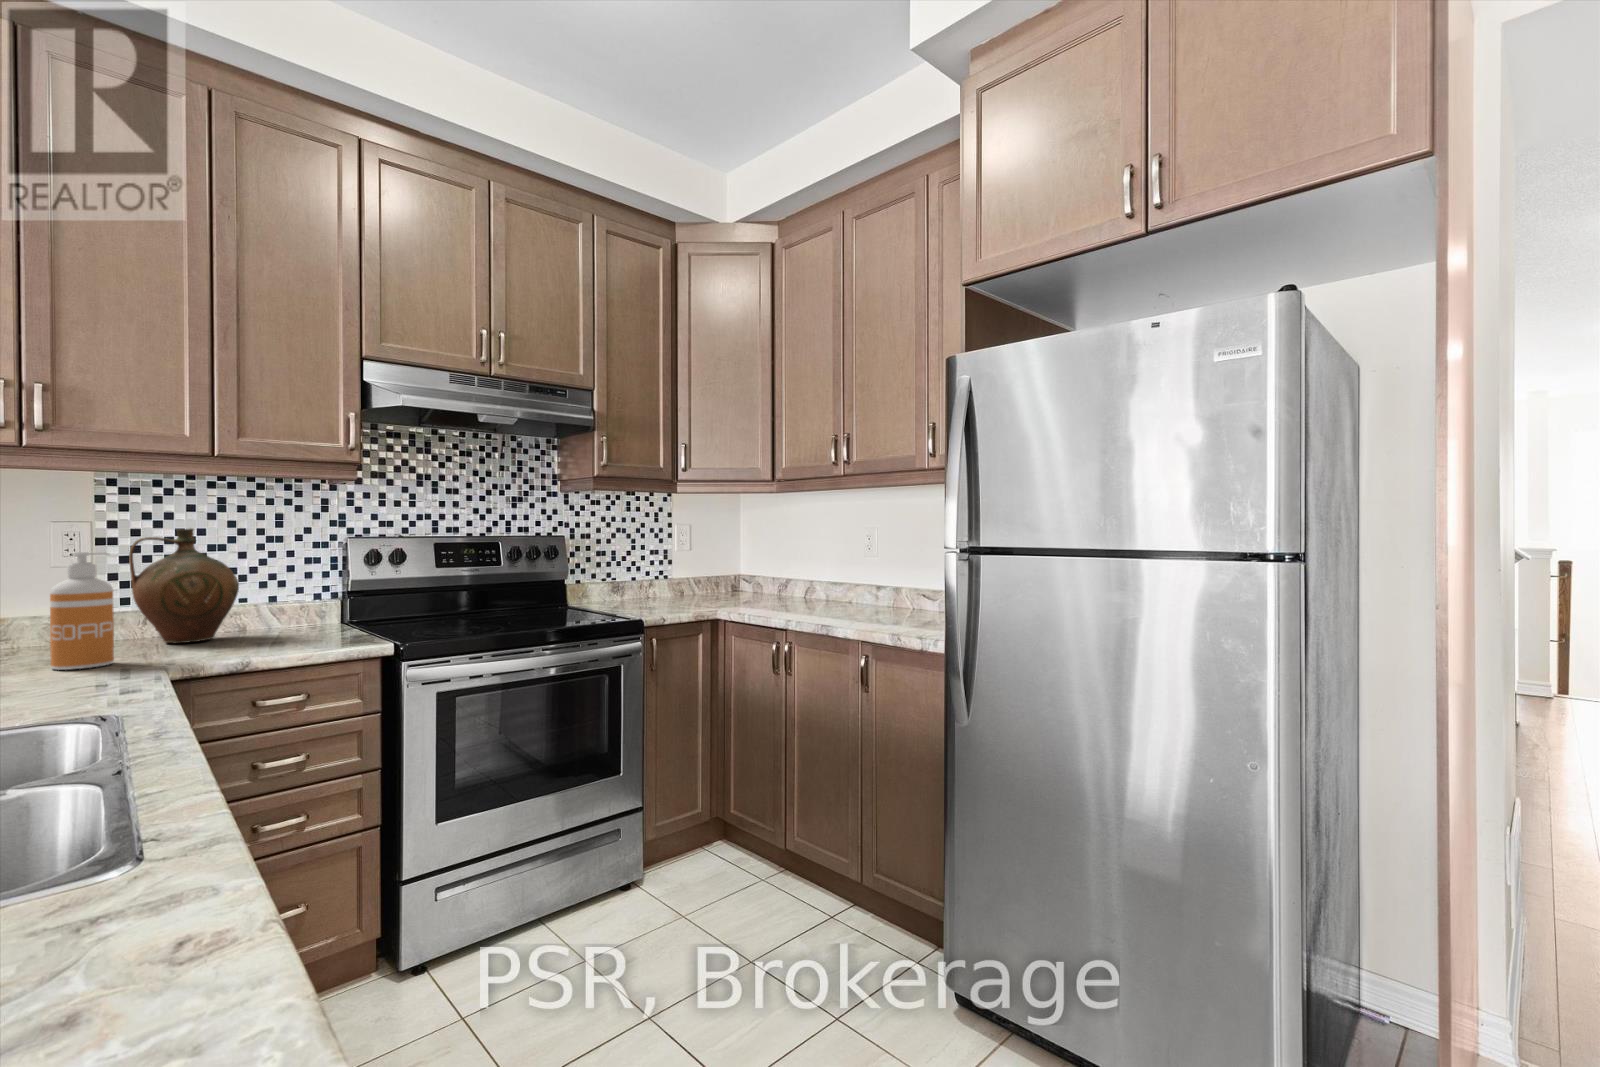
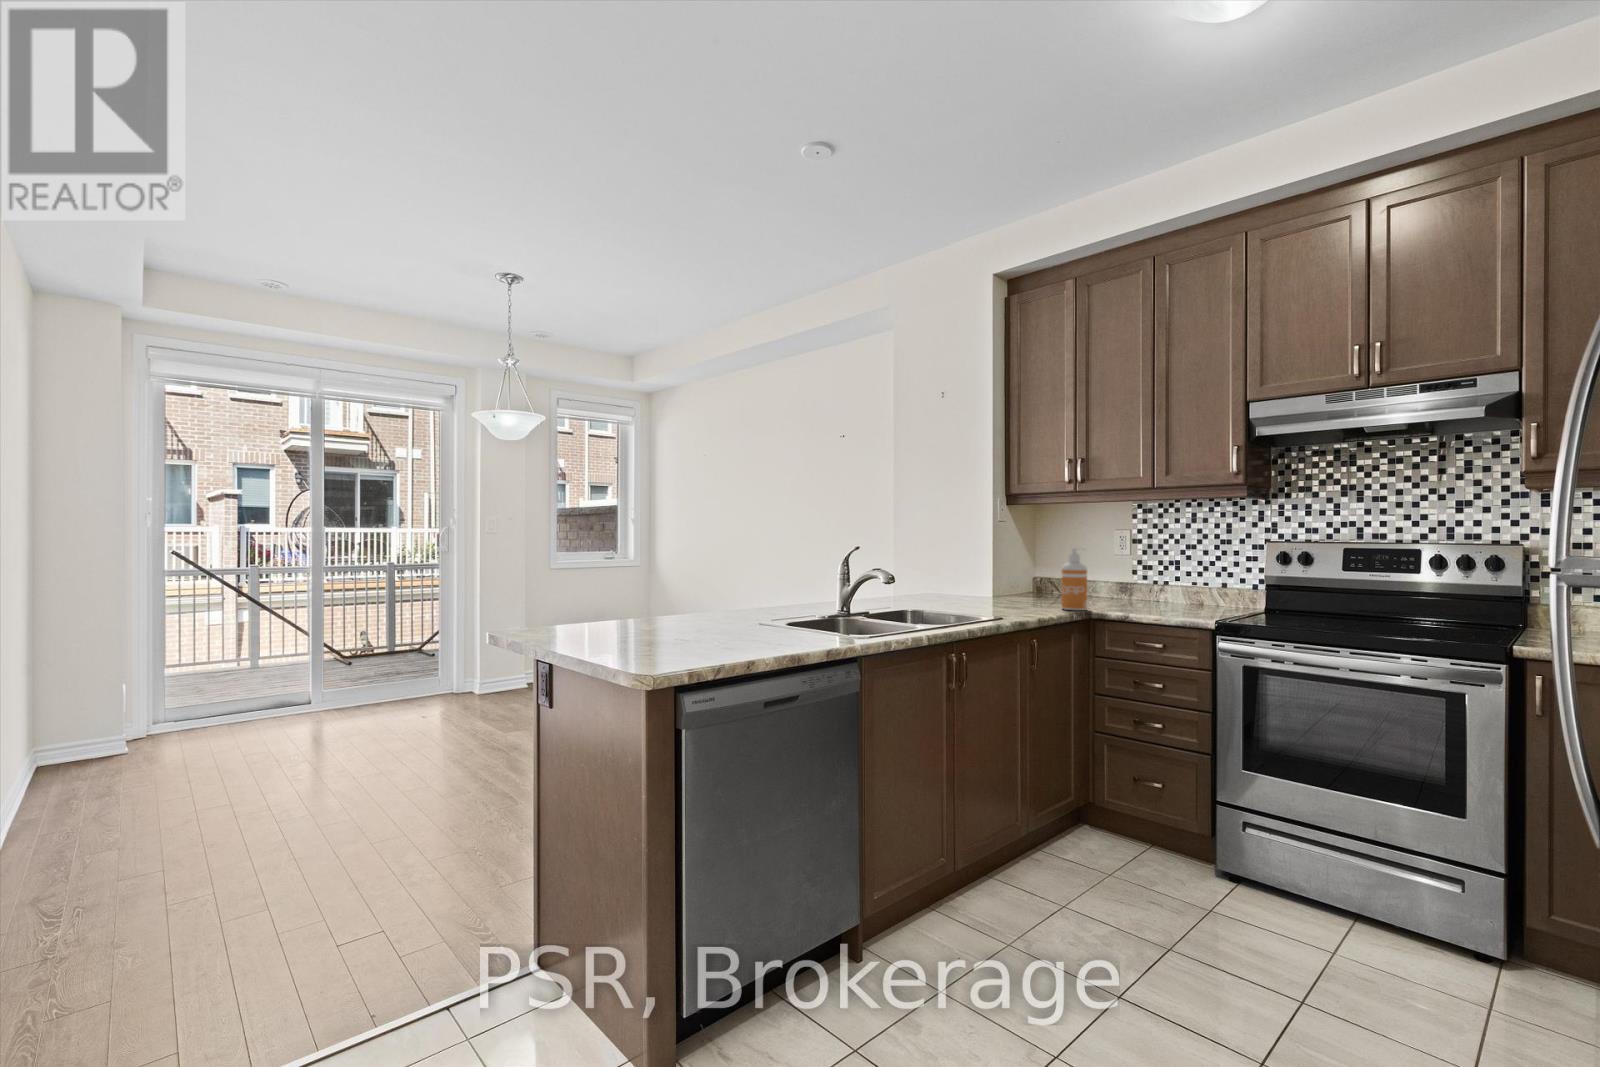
ceramic jug: present [129,528,239,643] -> none [1119,535,1177,607]

